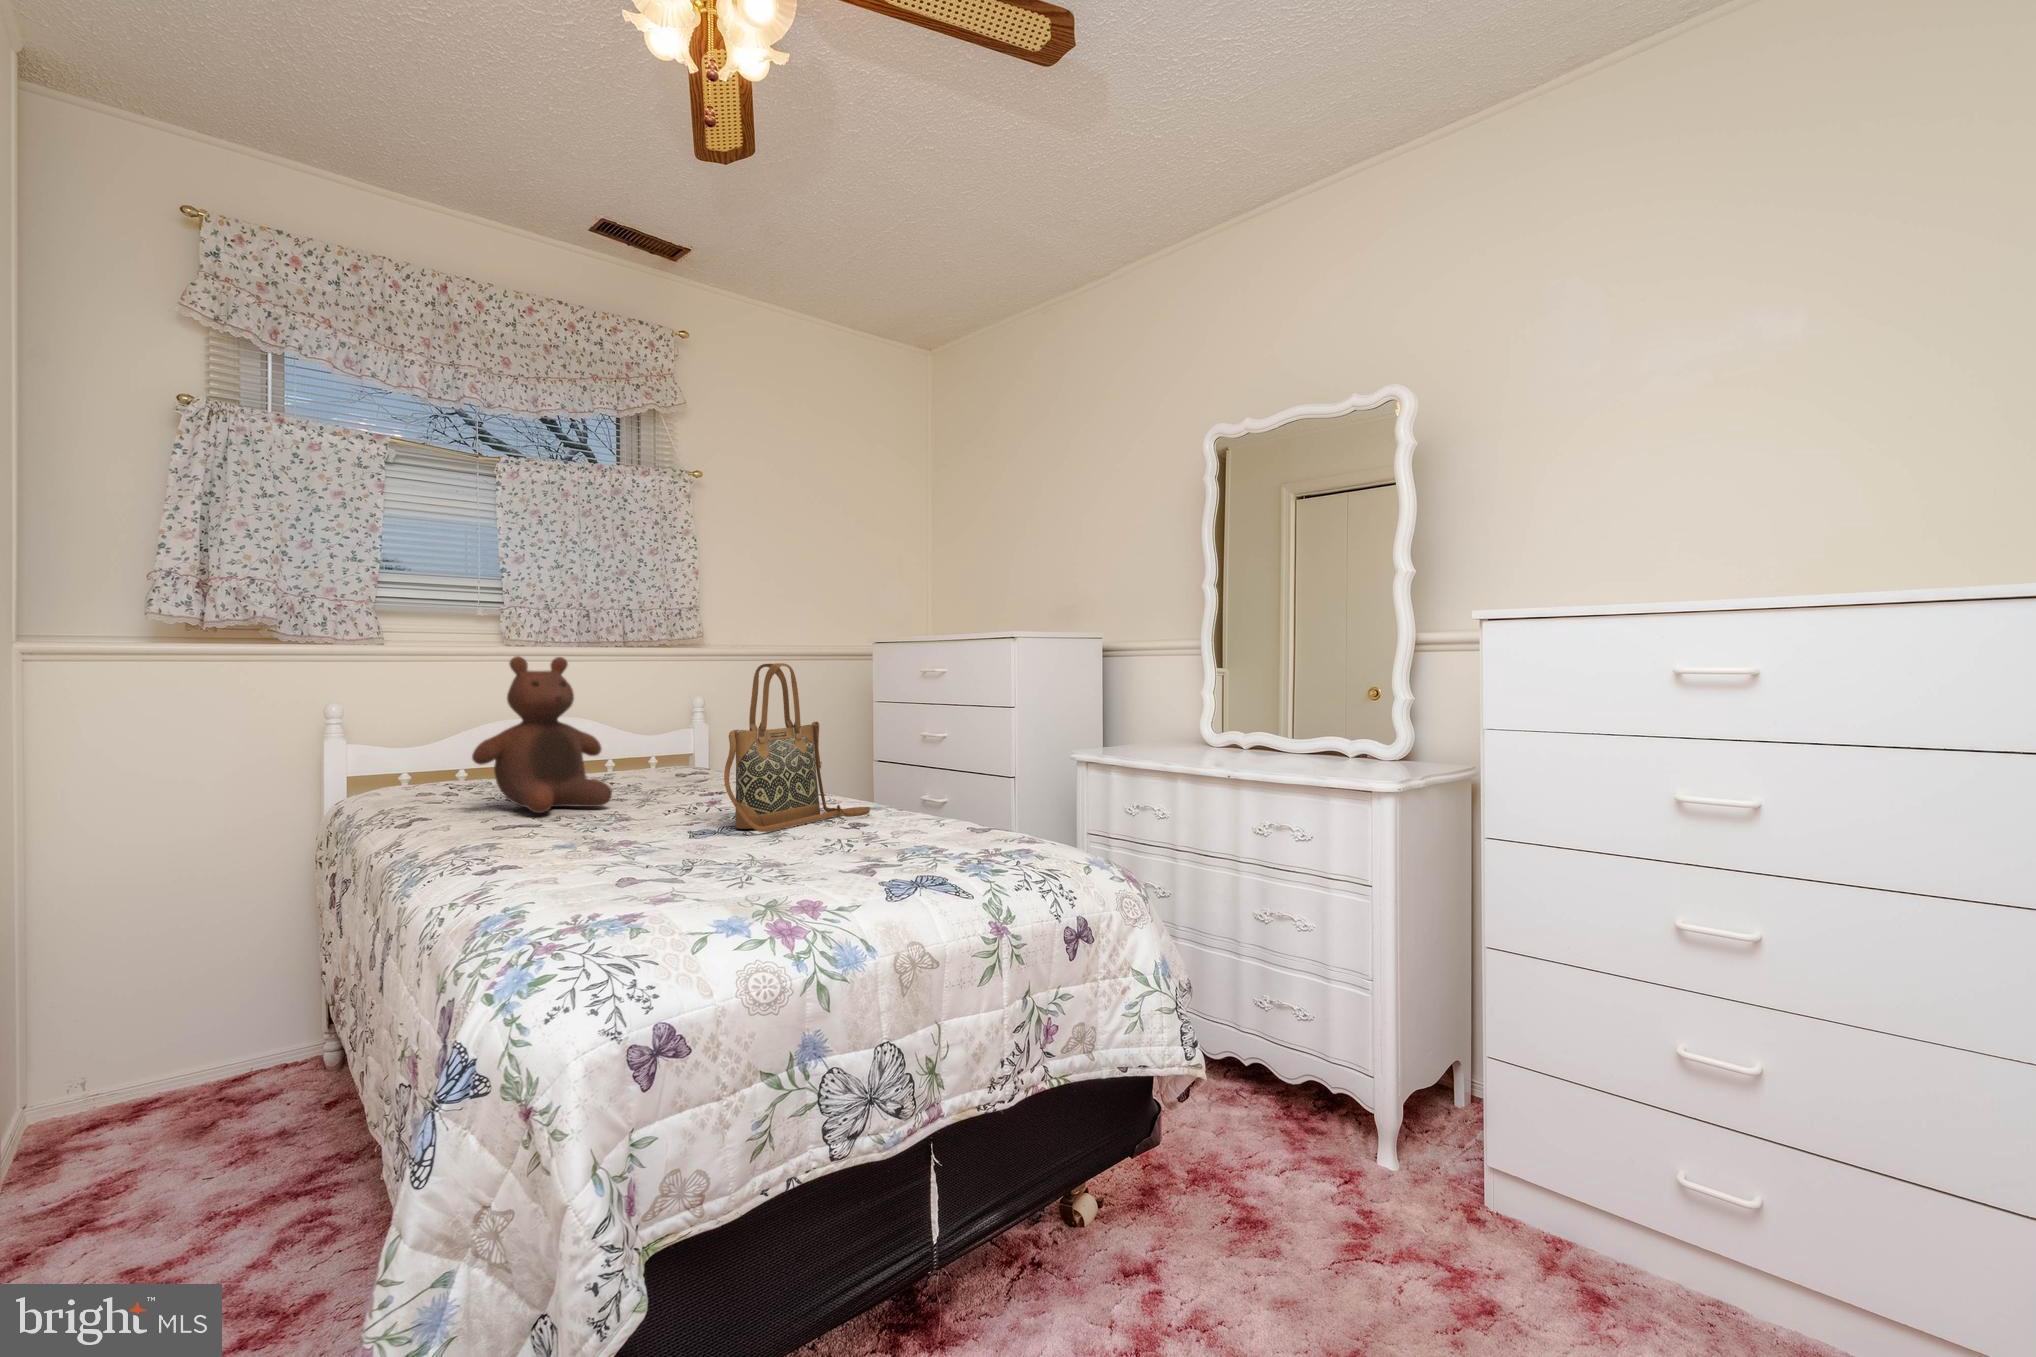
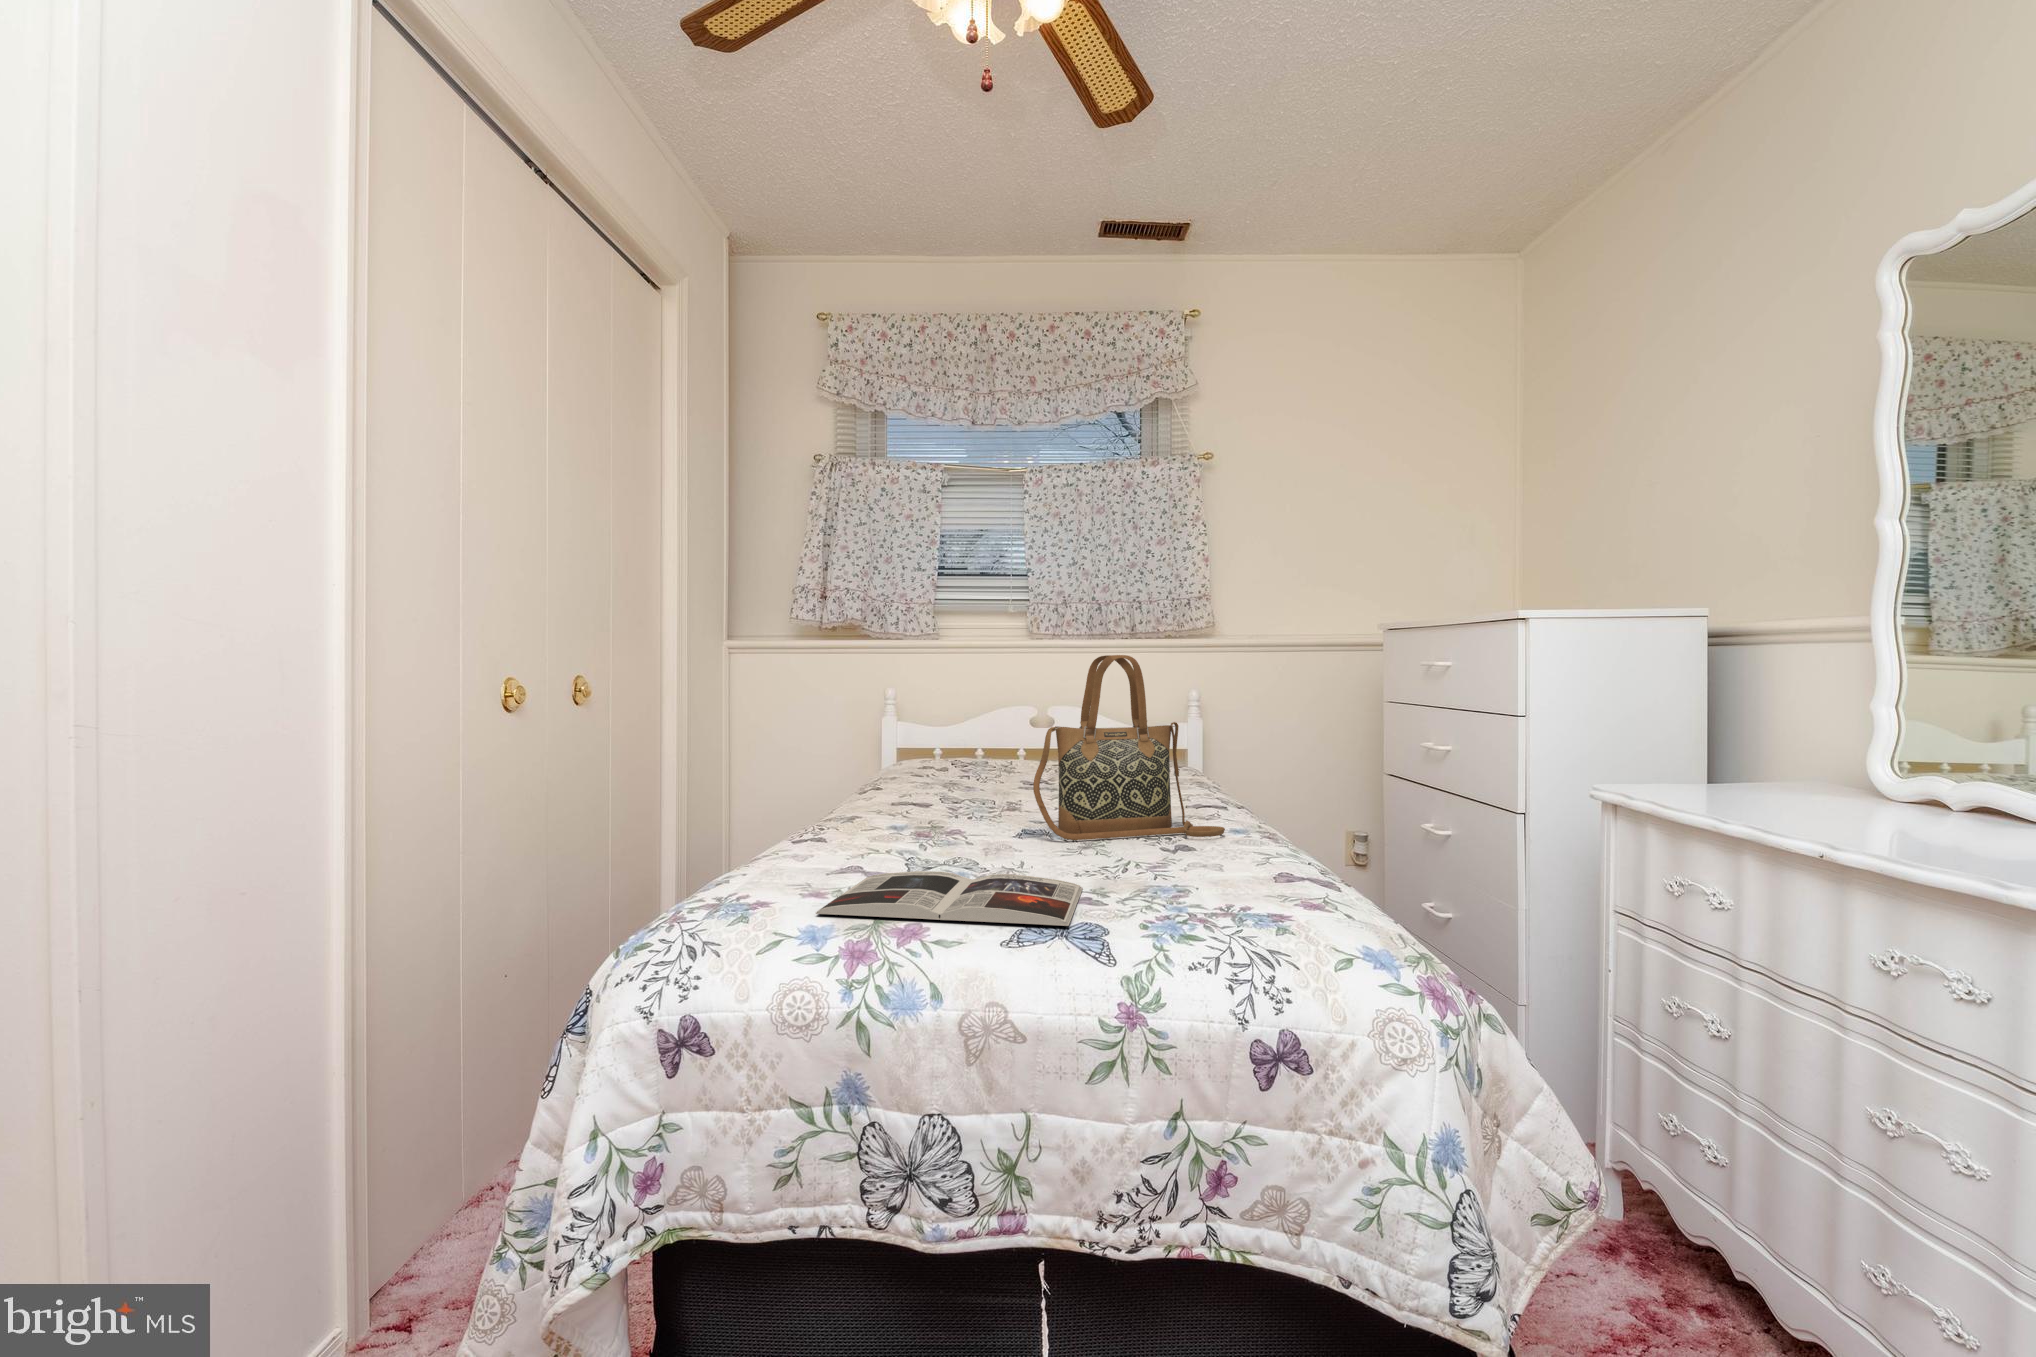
stuffed bear: present [472,656,612,813] -> none [915,649,1030,795]
magazine: none [663,856,917,913] -> present [816,871,1083,926]

